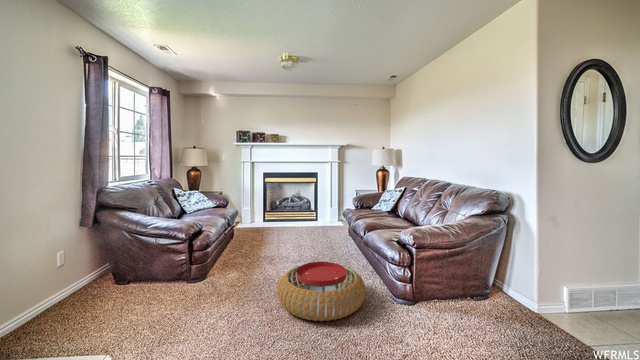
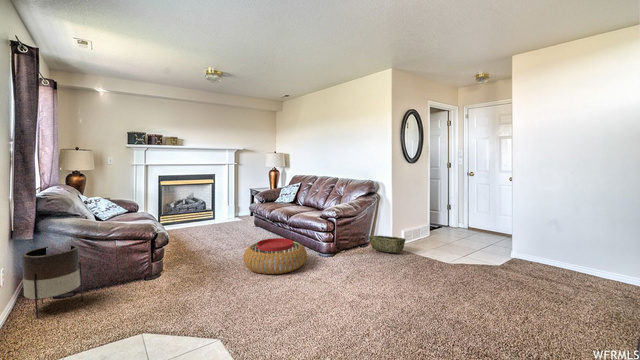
planter: none [45,241,104,316] -> present [22,245,83,318]
woven basket: none [484,282,561,326] -> present [369,236,405,253]

